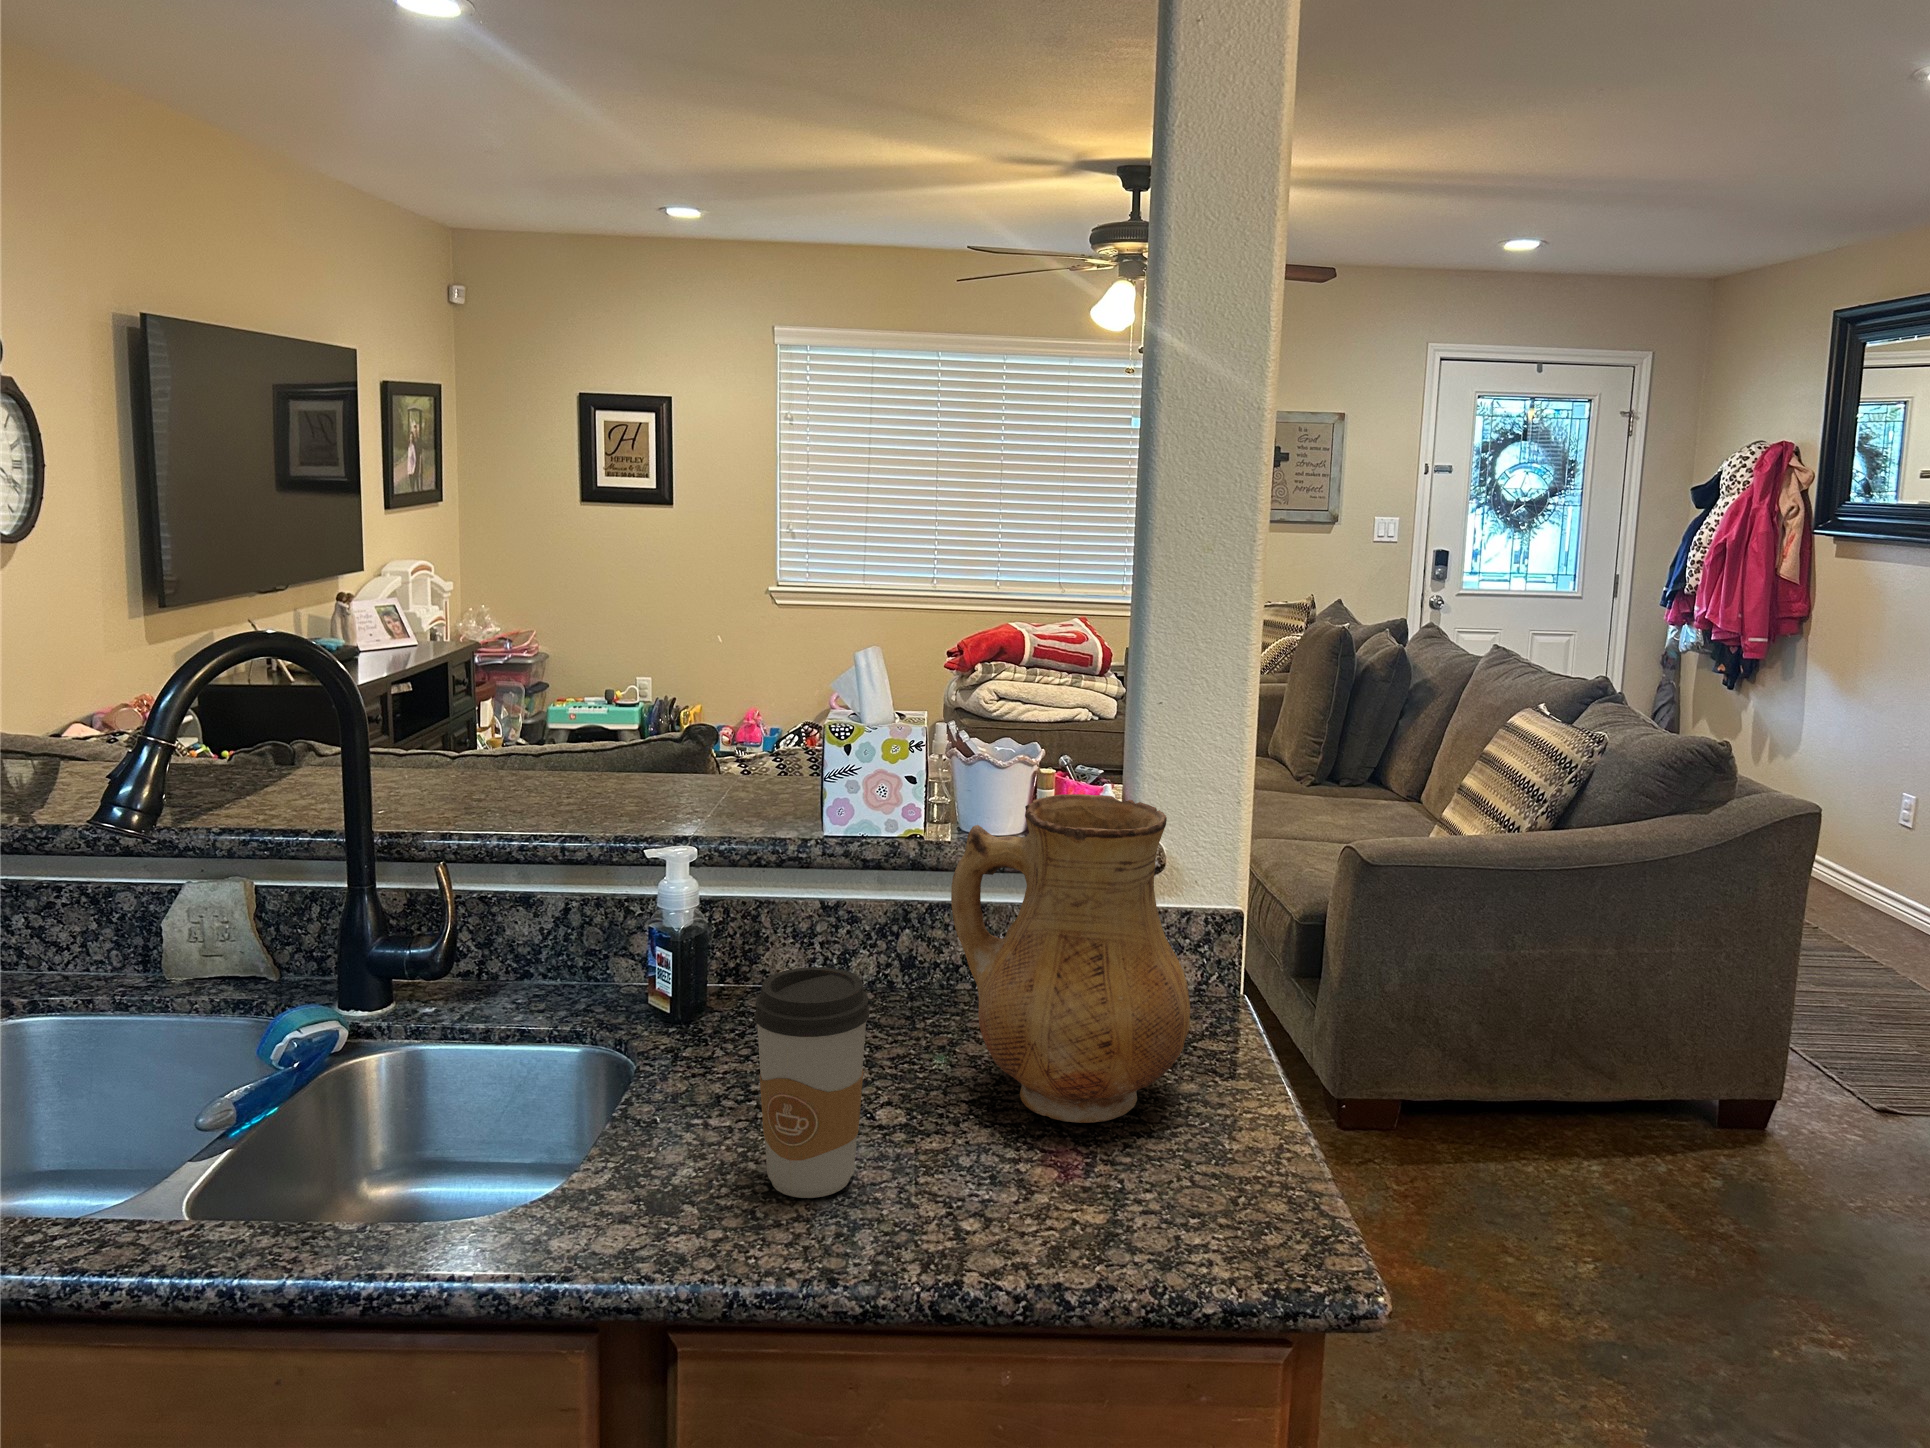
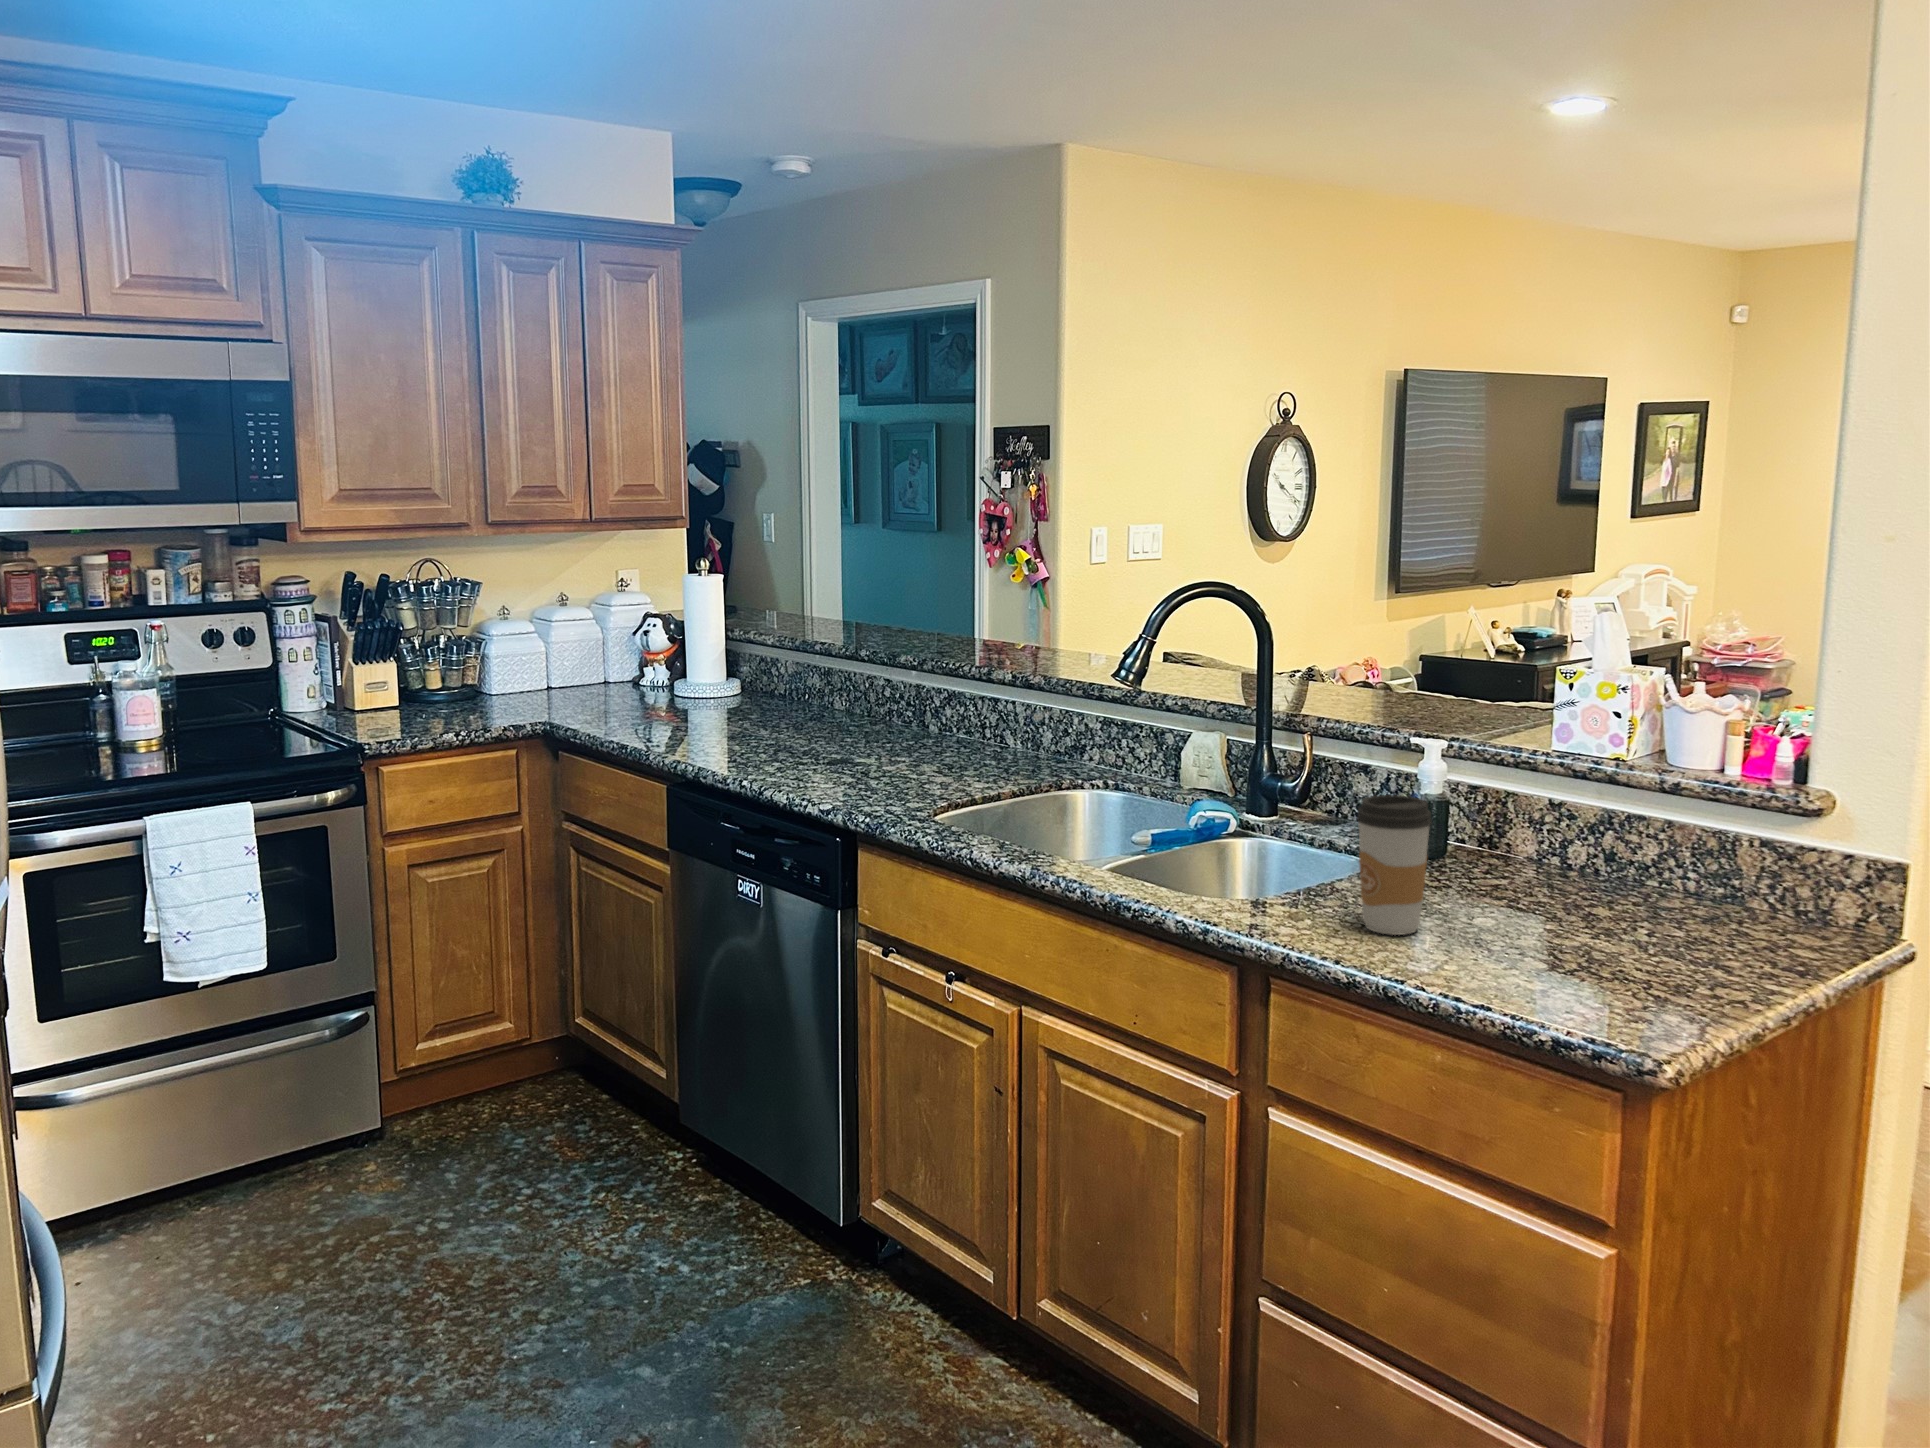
ceramic pitcher: present [951,794,1190,1123] -> none [1547,717,1726,959]

